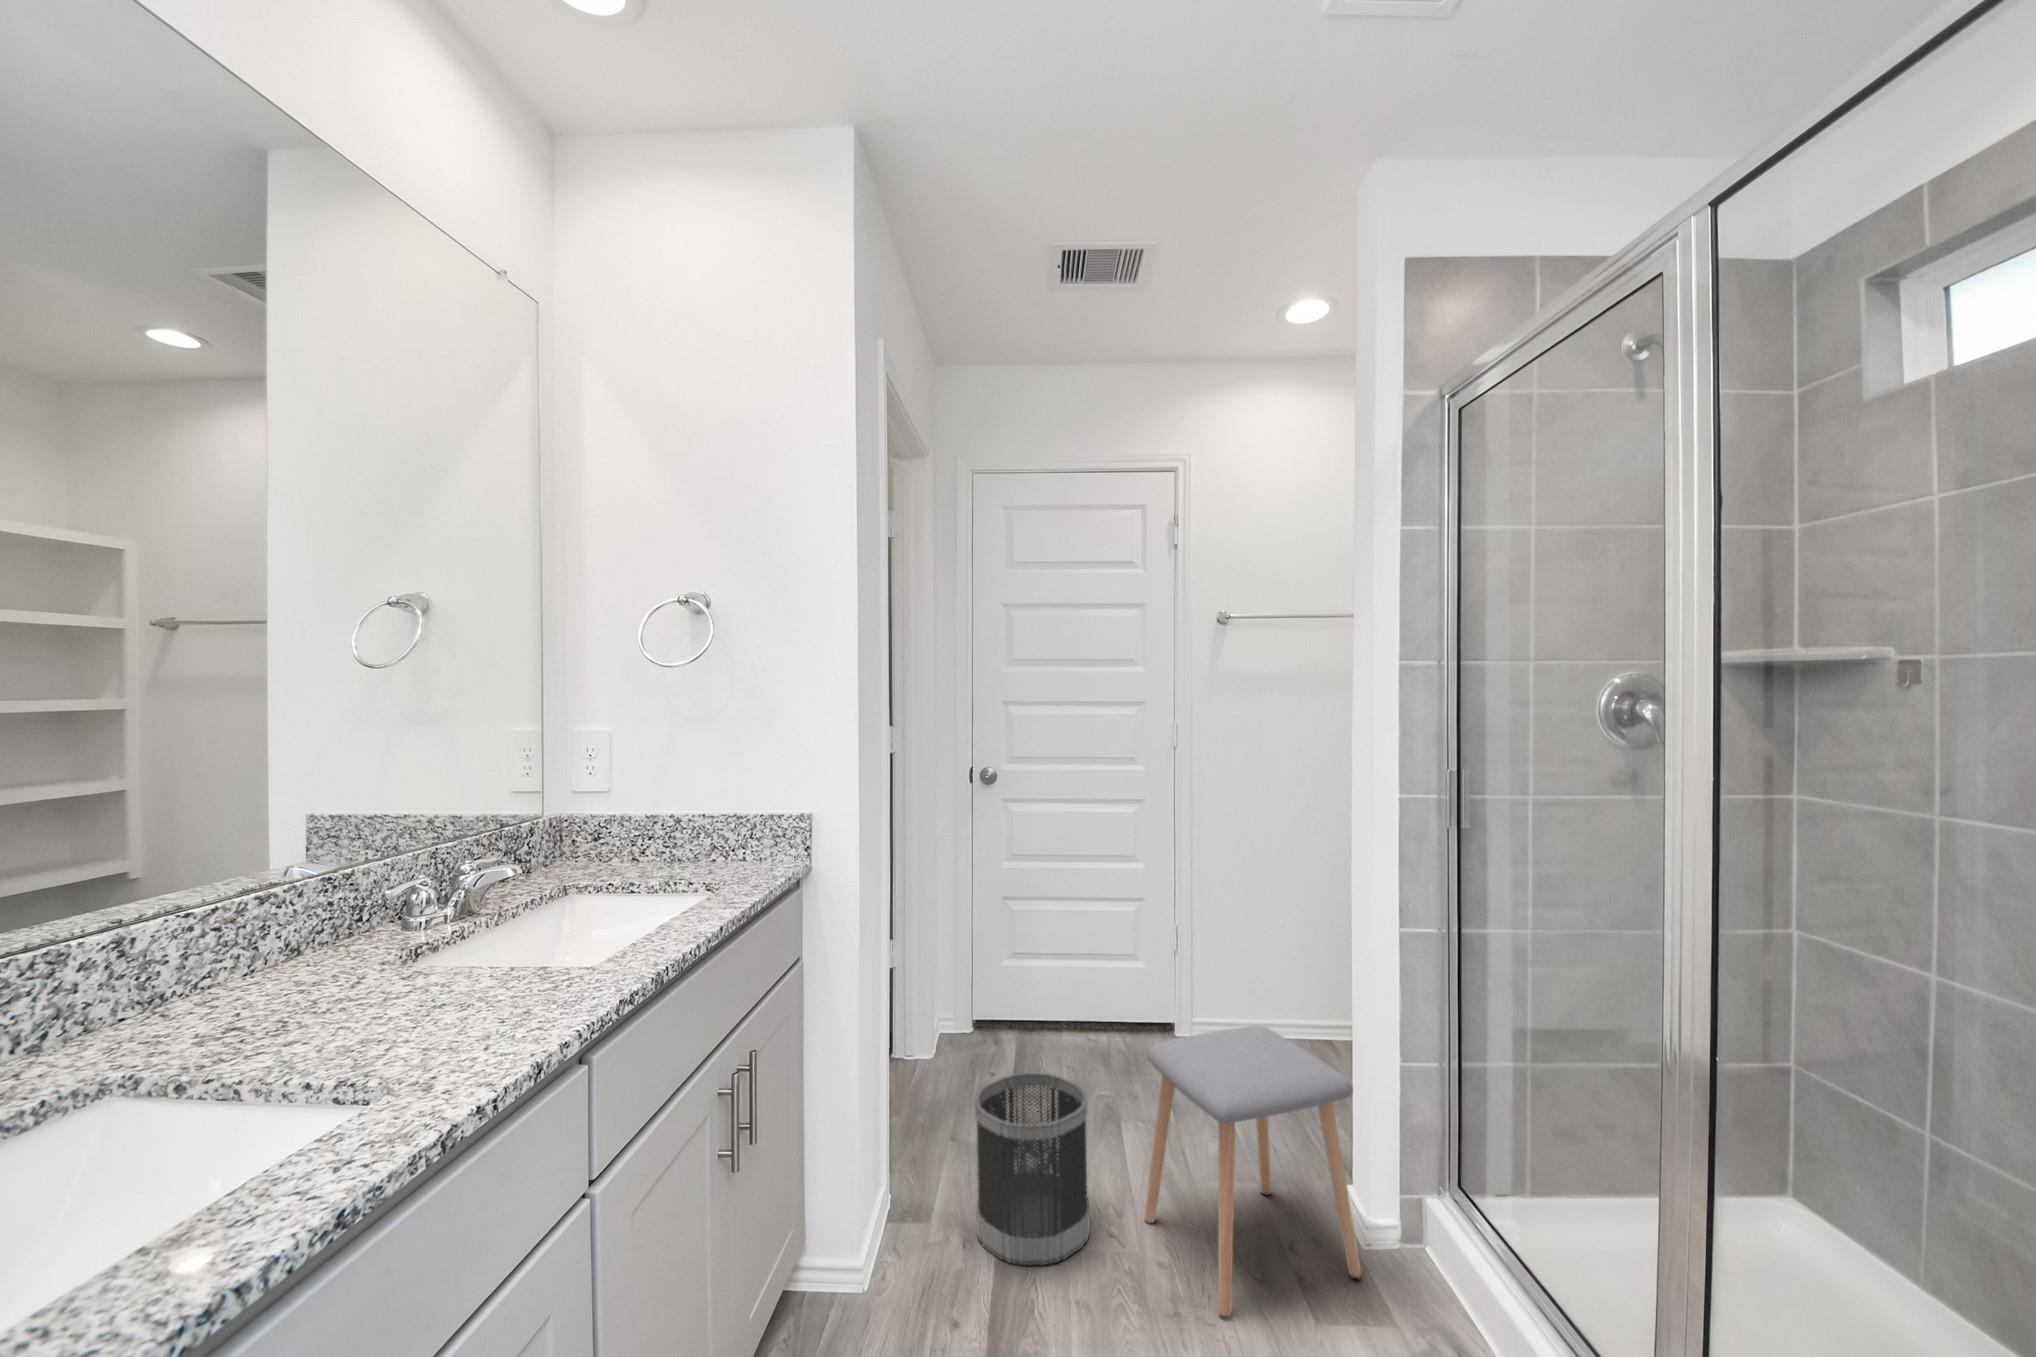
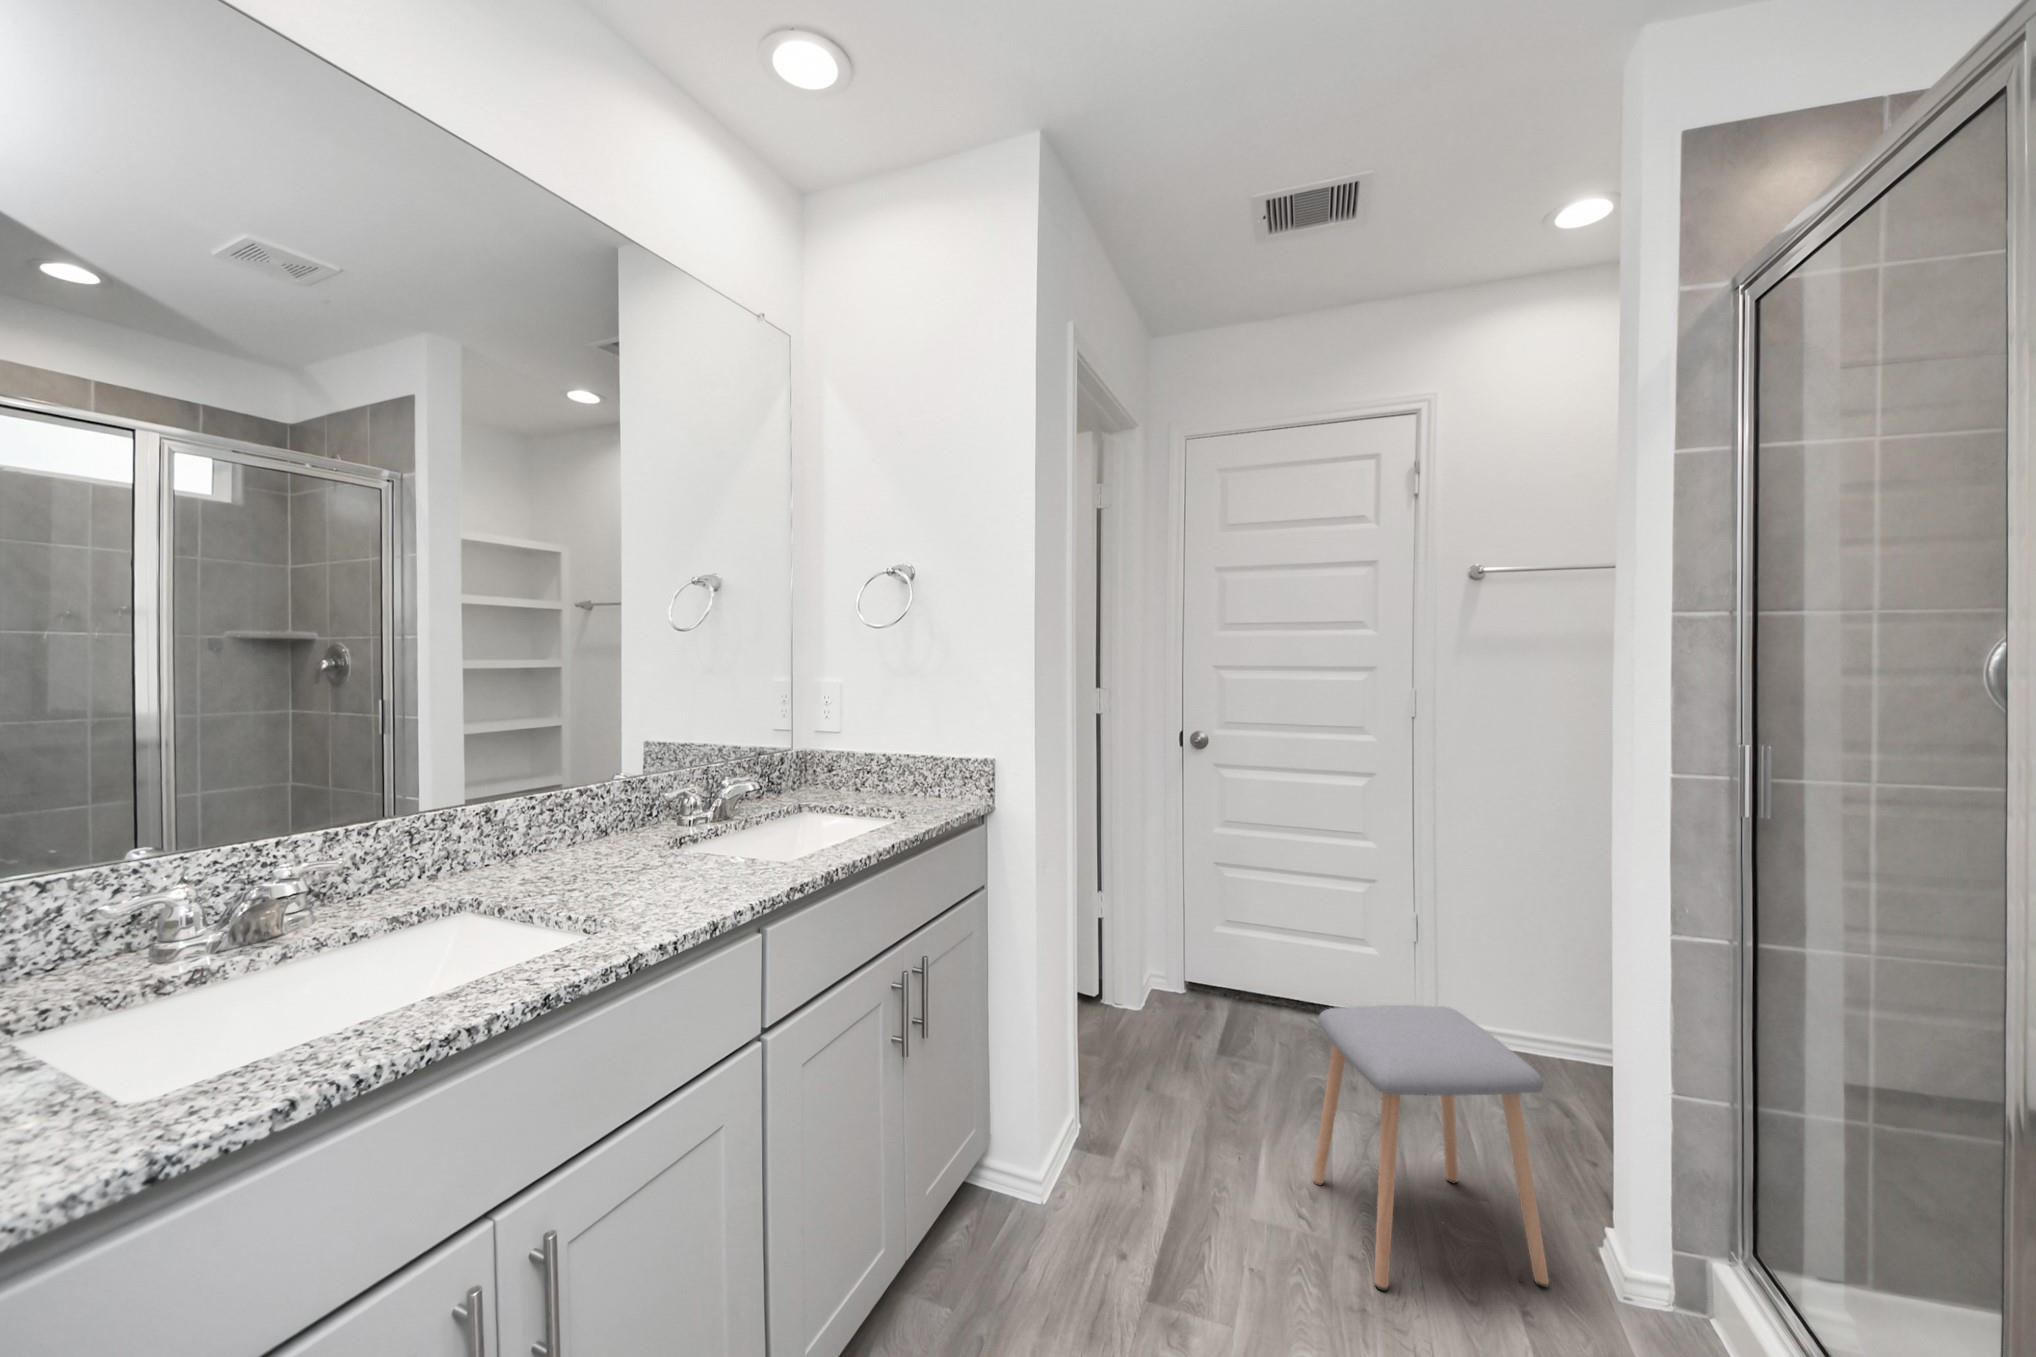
wastebasket: present [975,1073,1090,1266] -> none [1144,1019,1255,1201]

